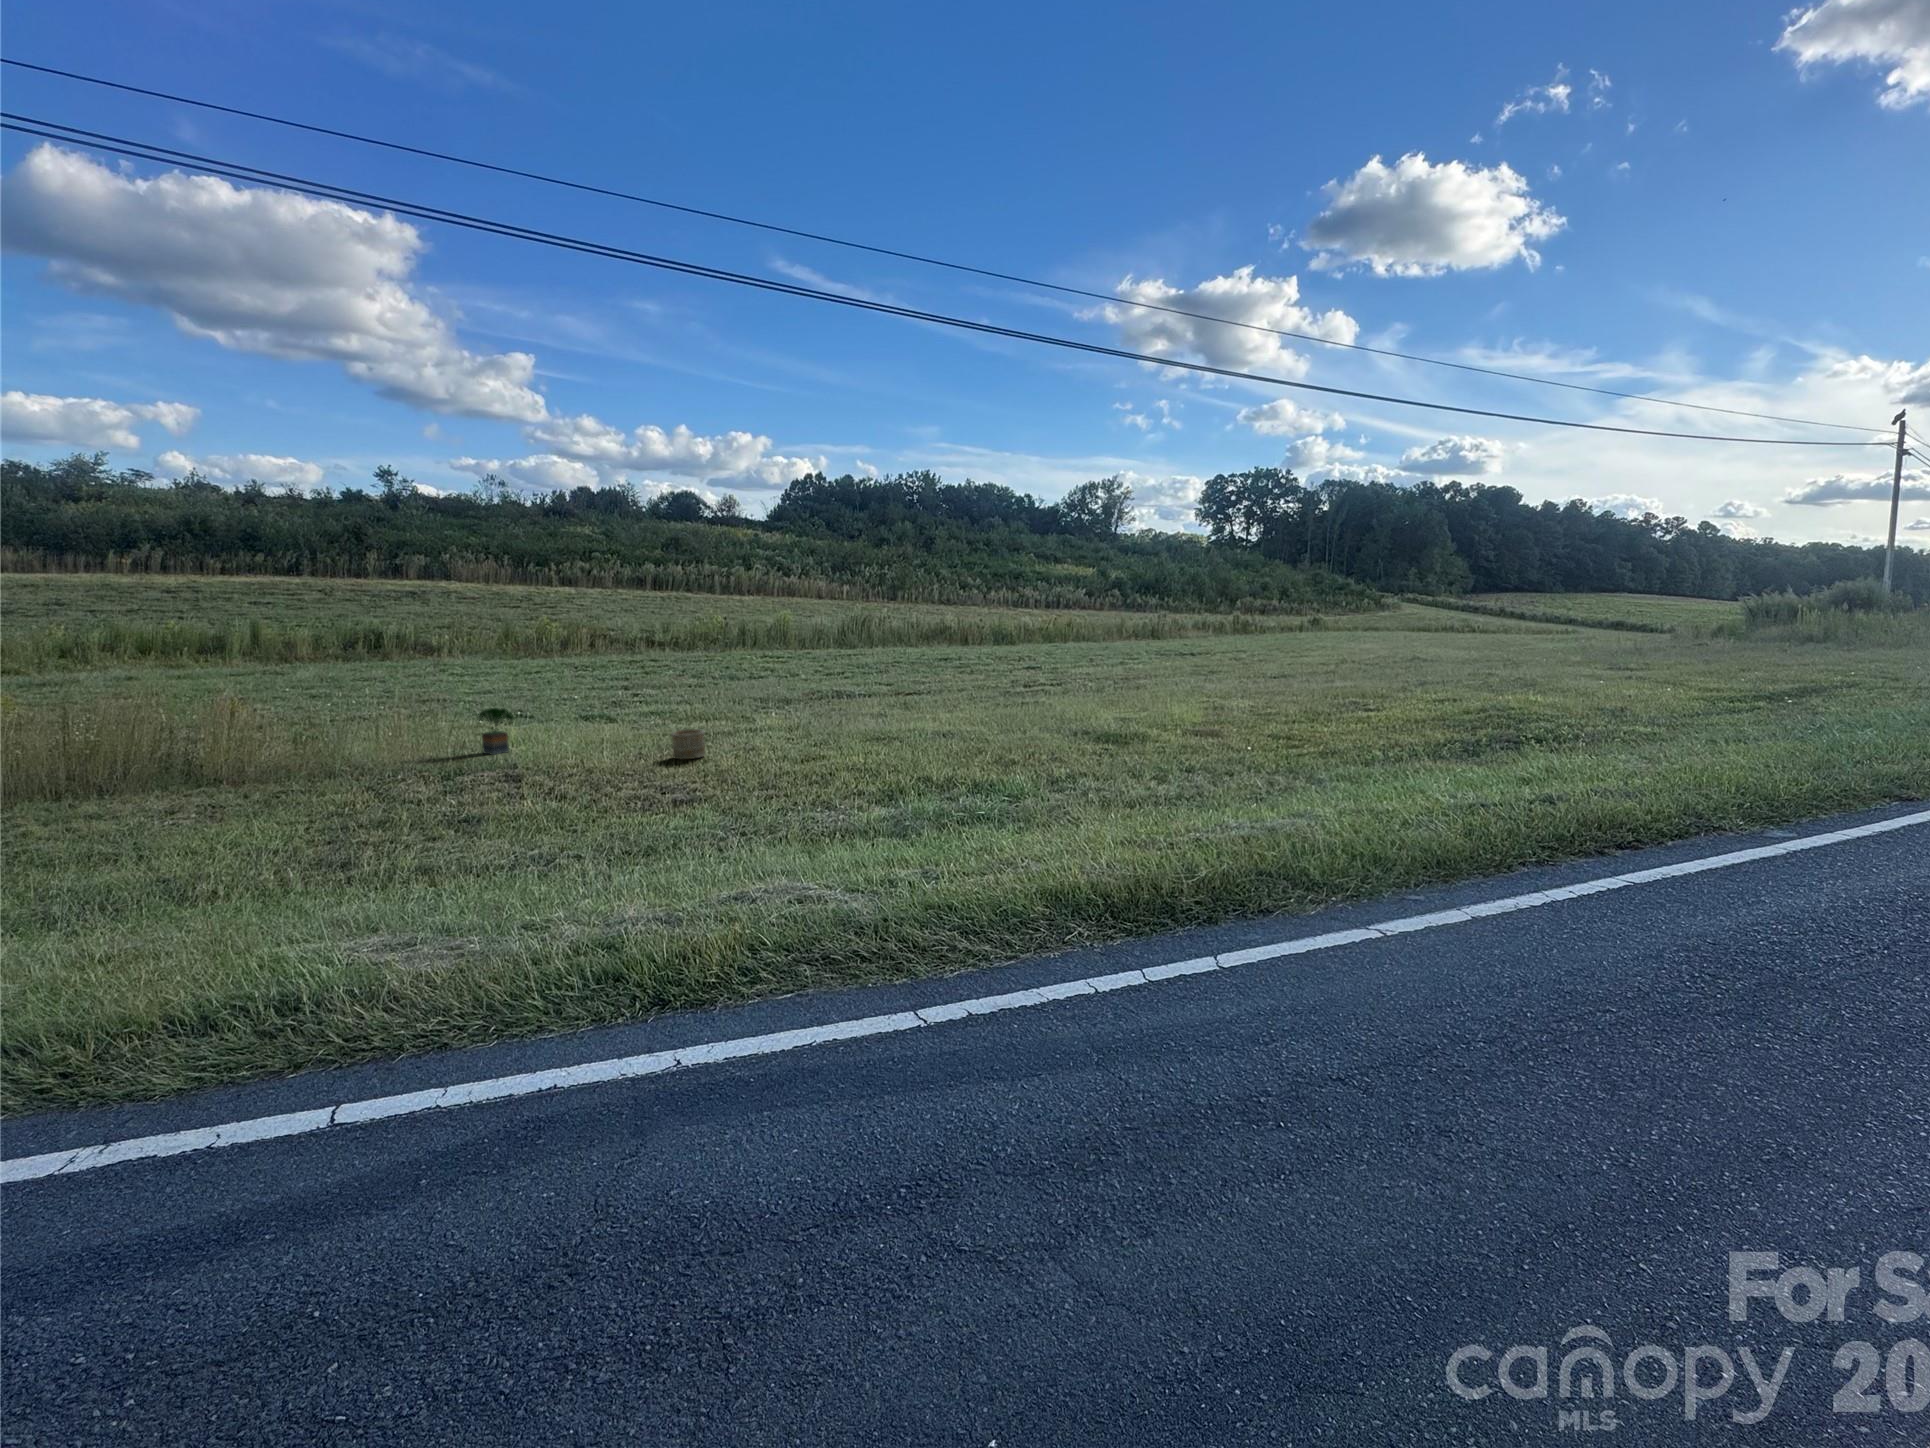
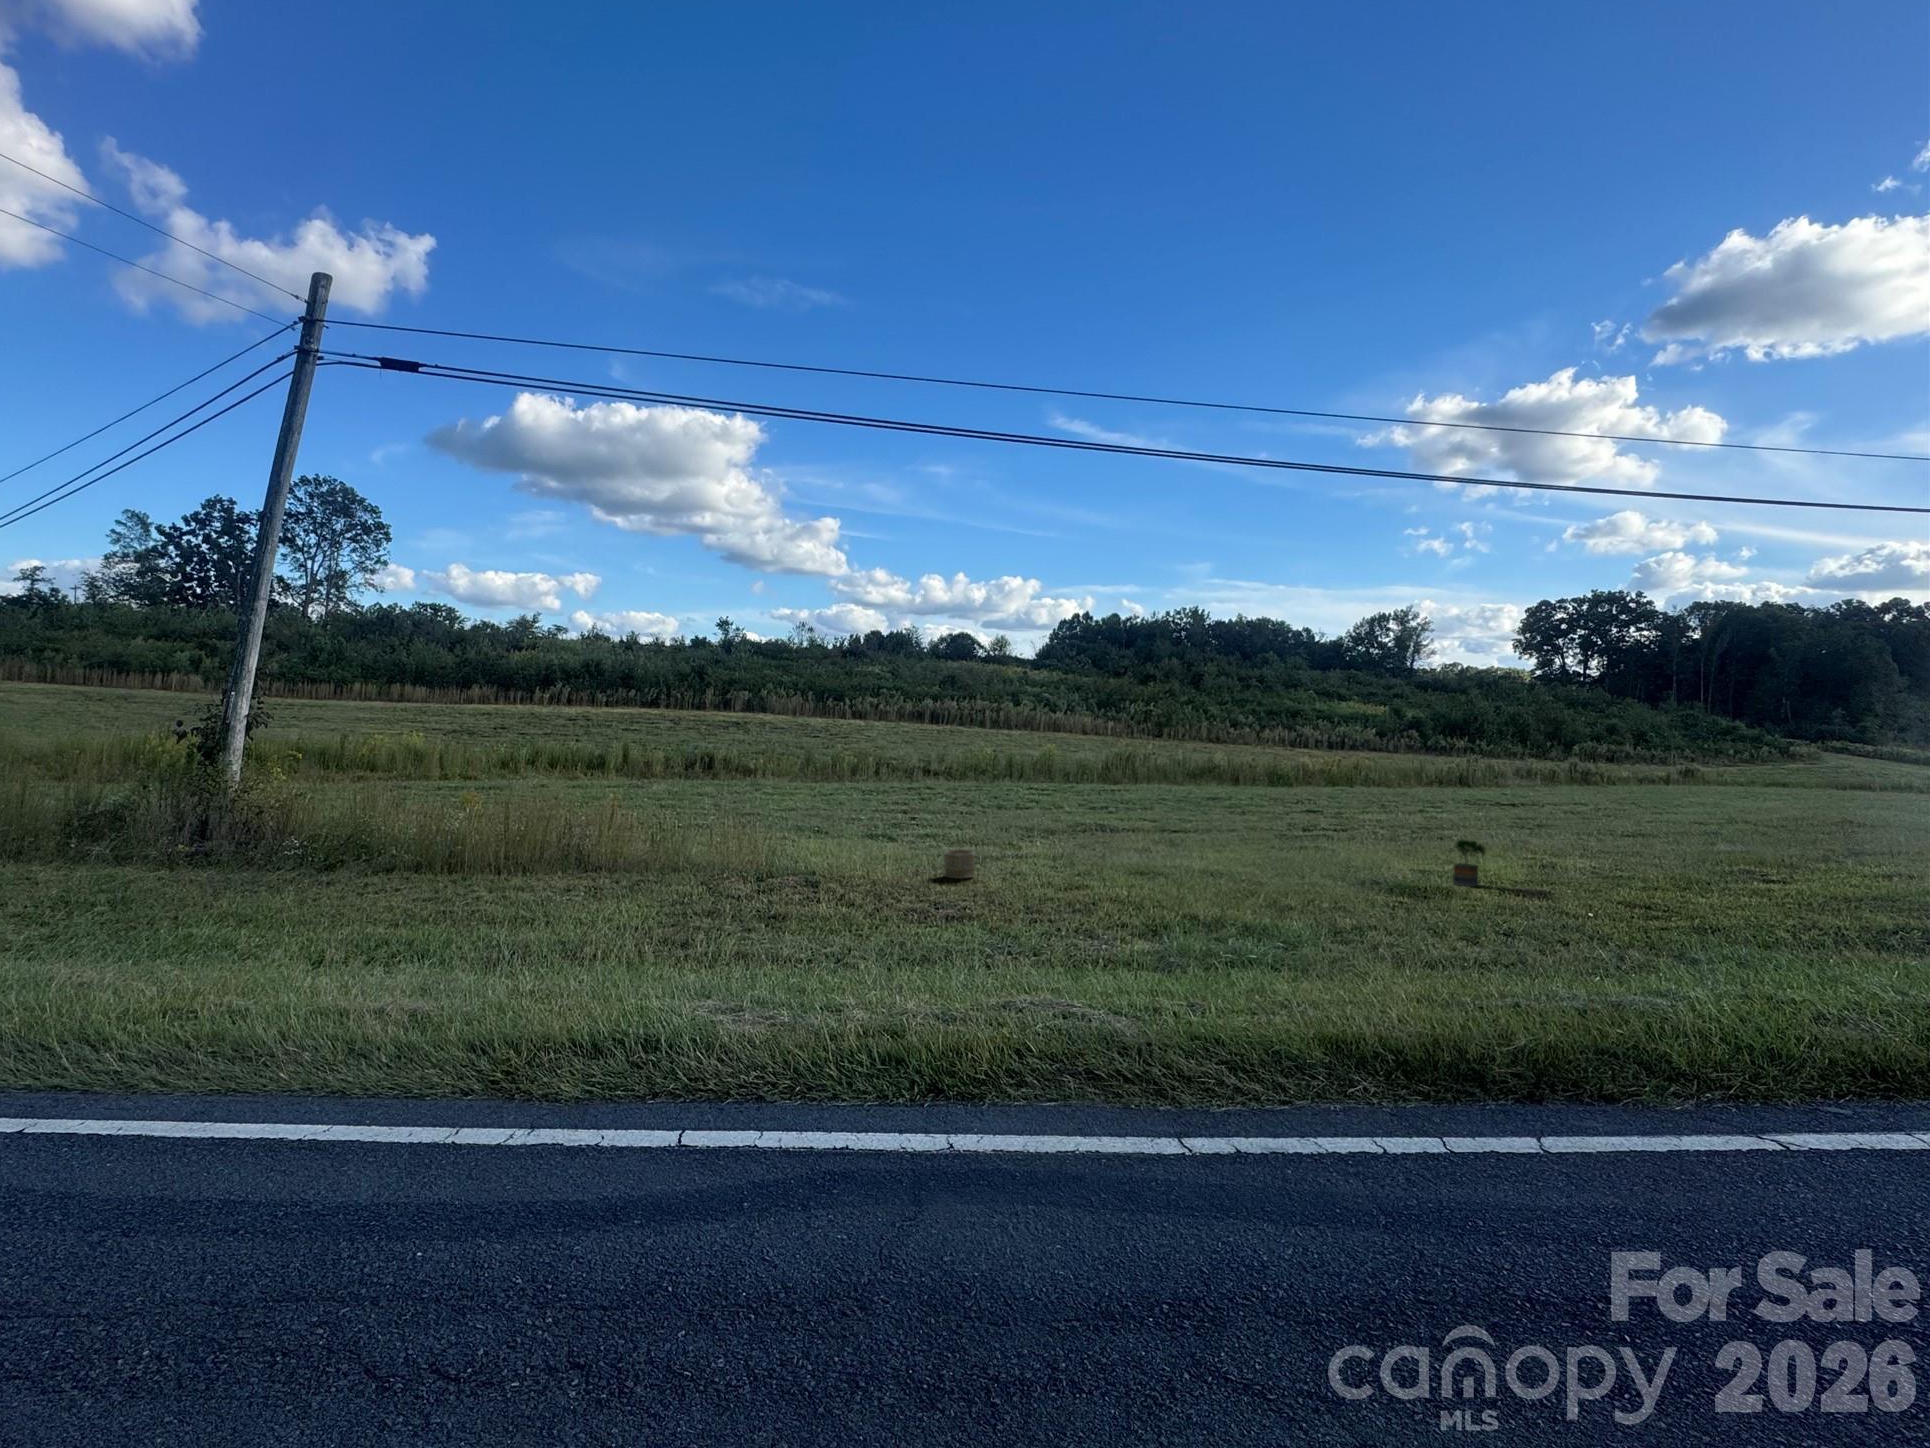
potted tree: present [478,708,515,755] -> present [1449,840,1486,887]

